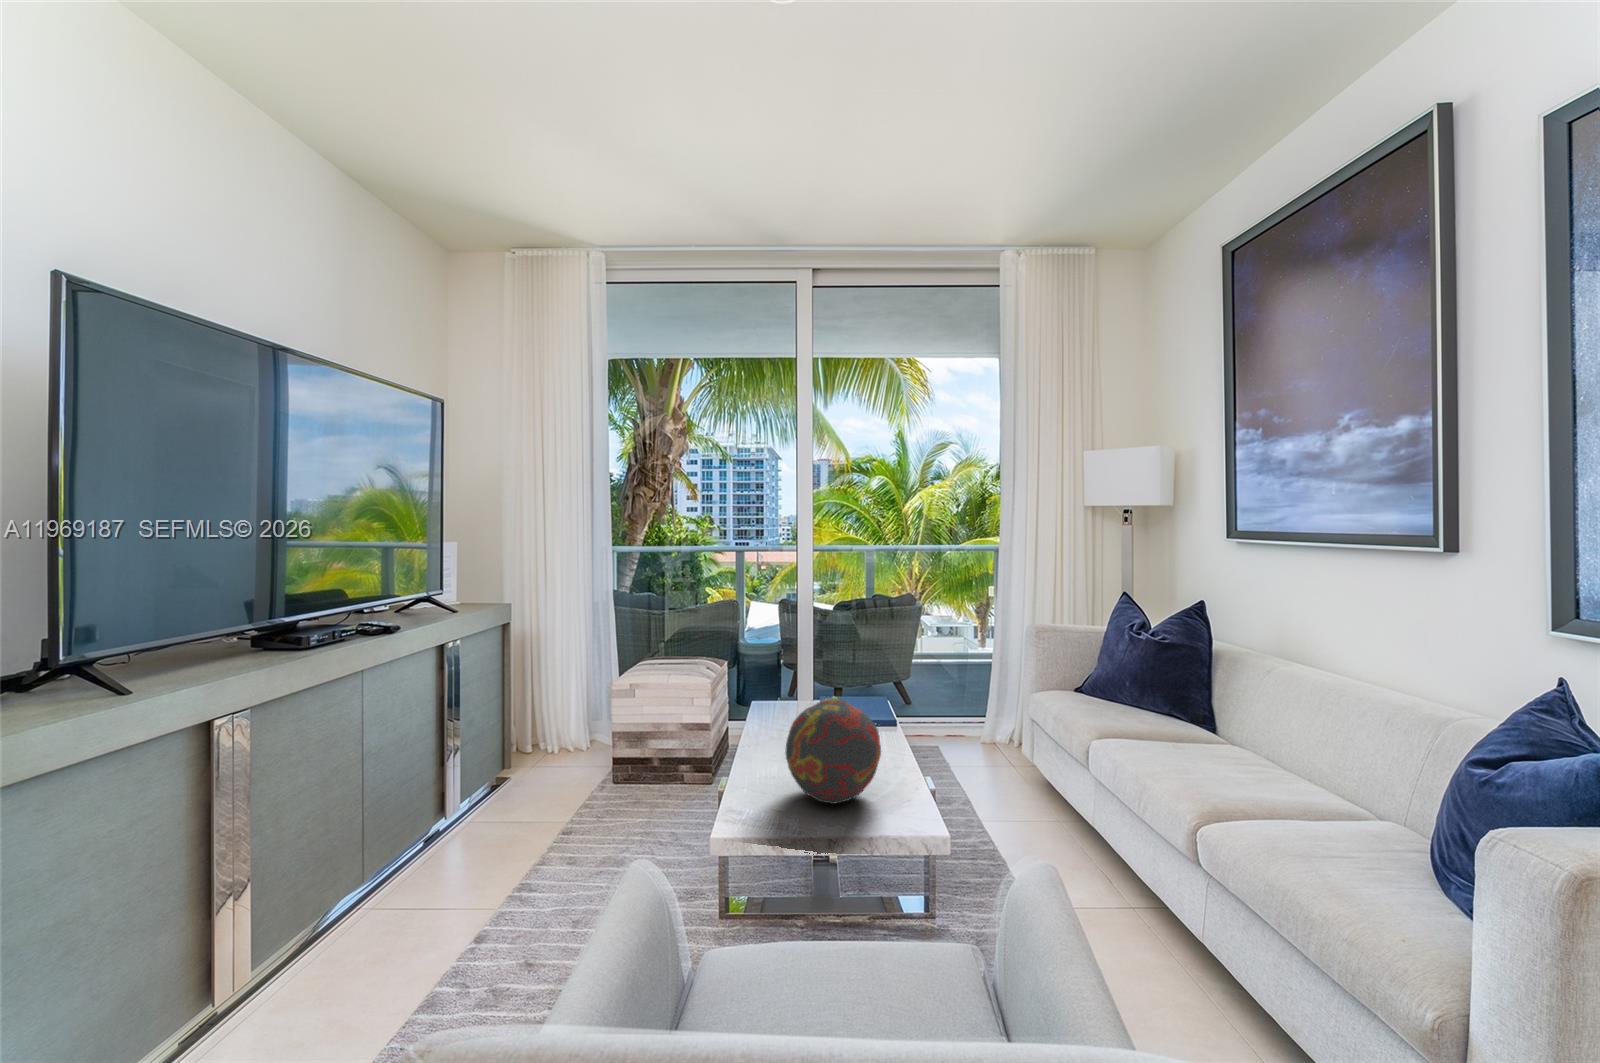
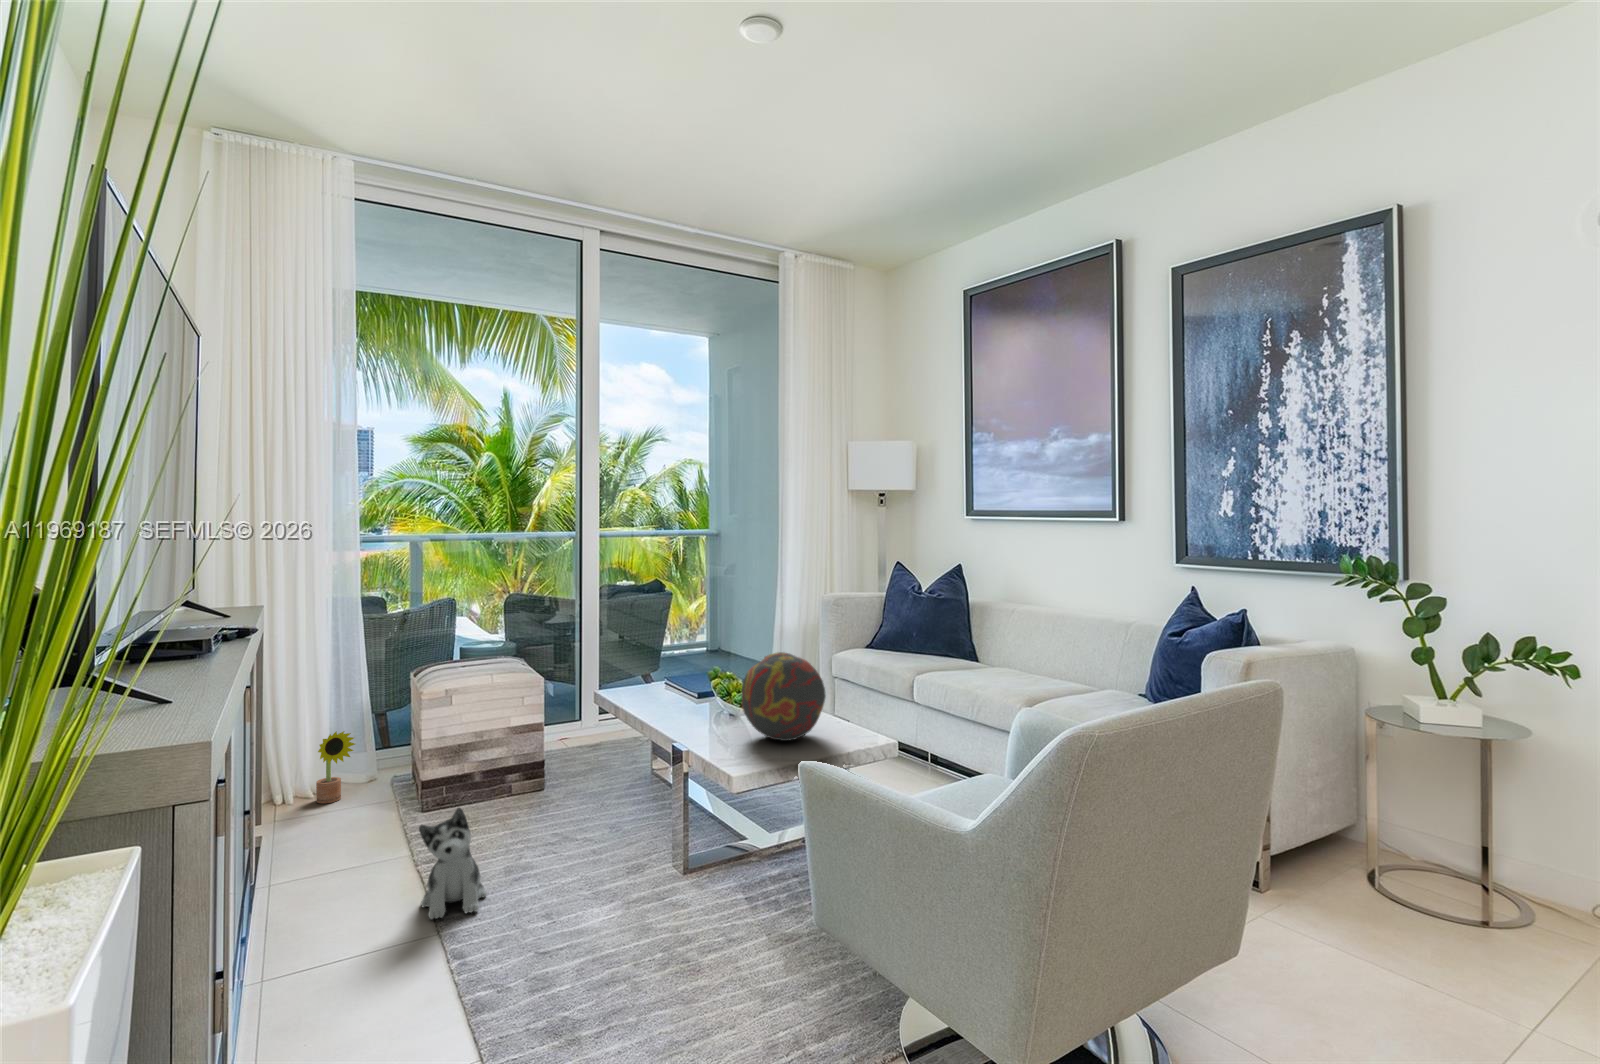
decorative plant: none [556,704,587,761] -> present [316,731,355,803]
plush toy: none [503,802,568,902] -> present [419,808,487,920]

